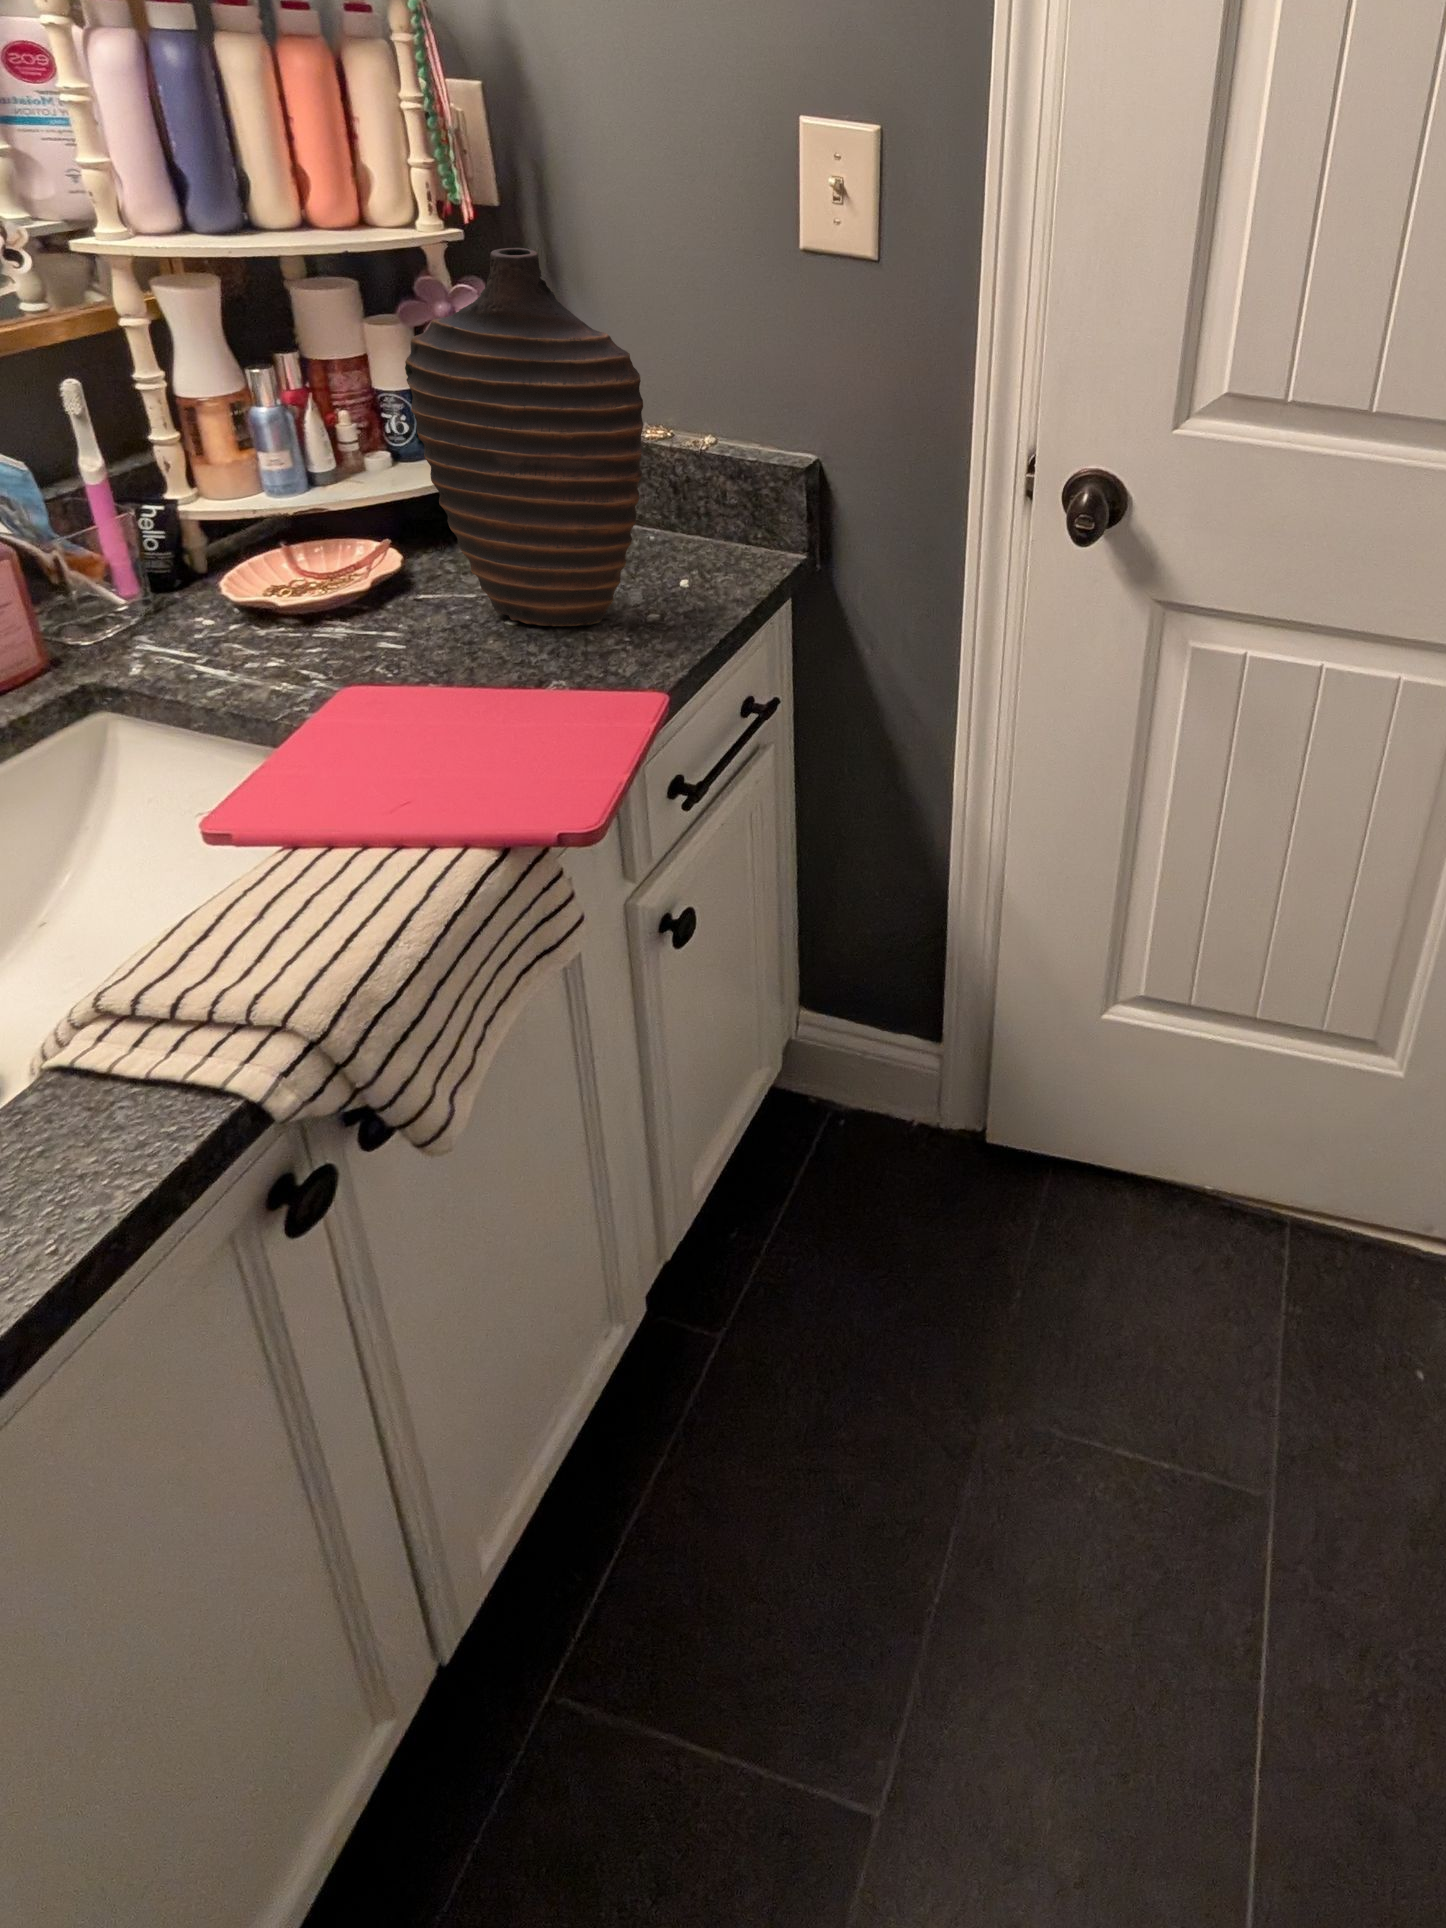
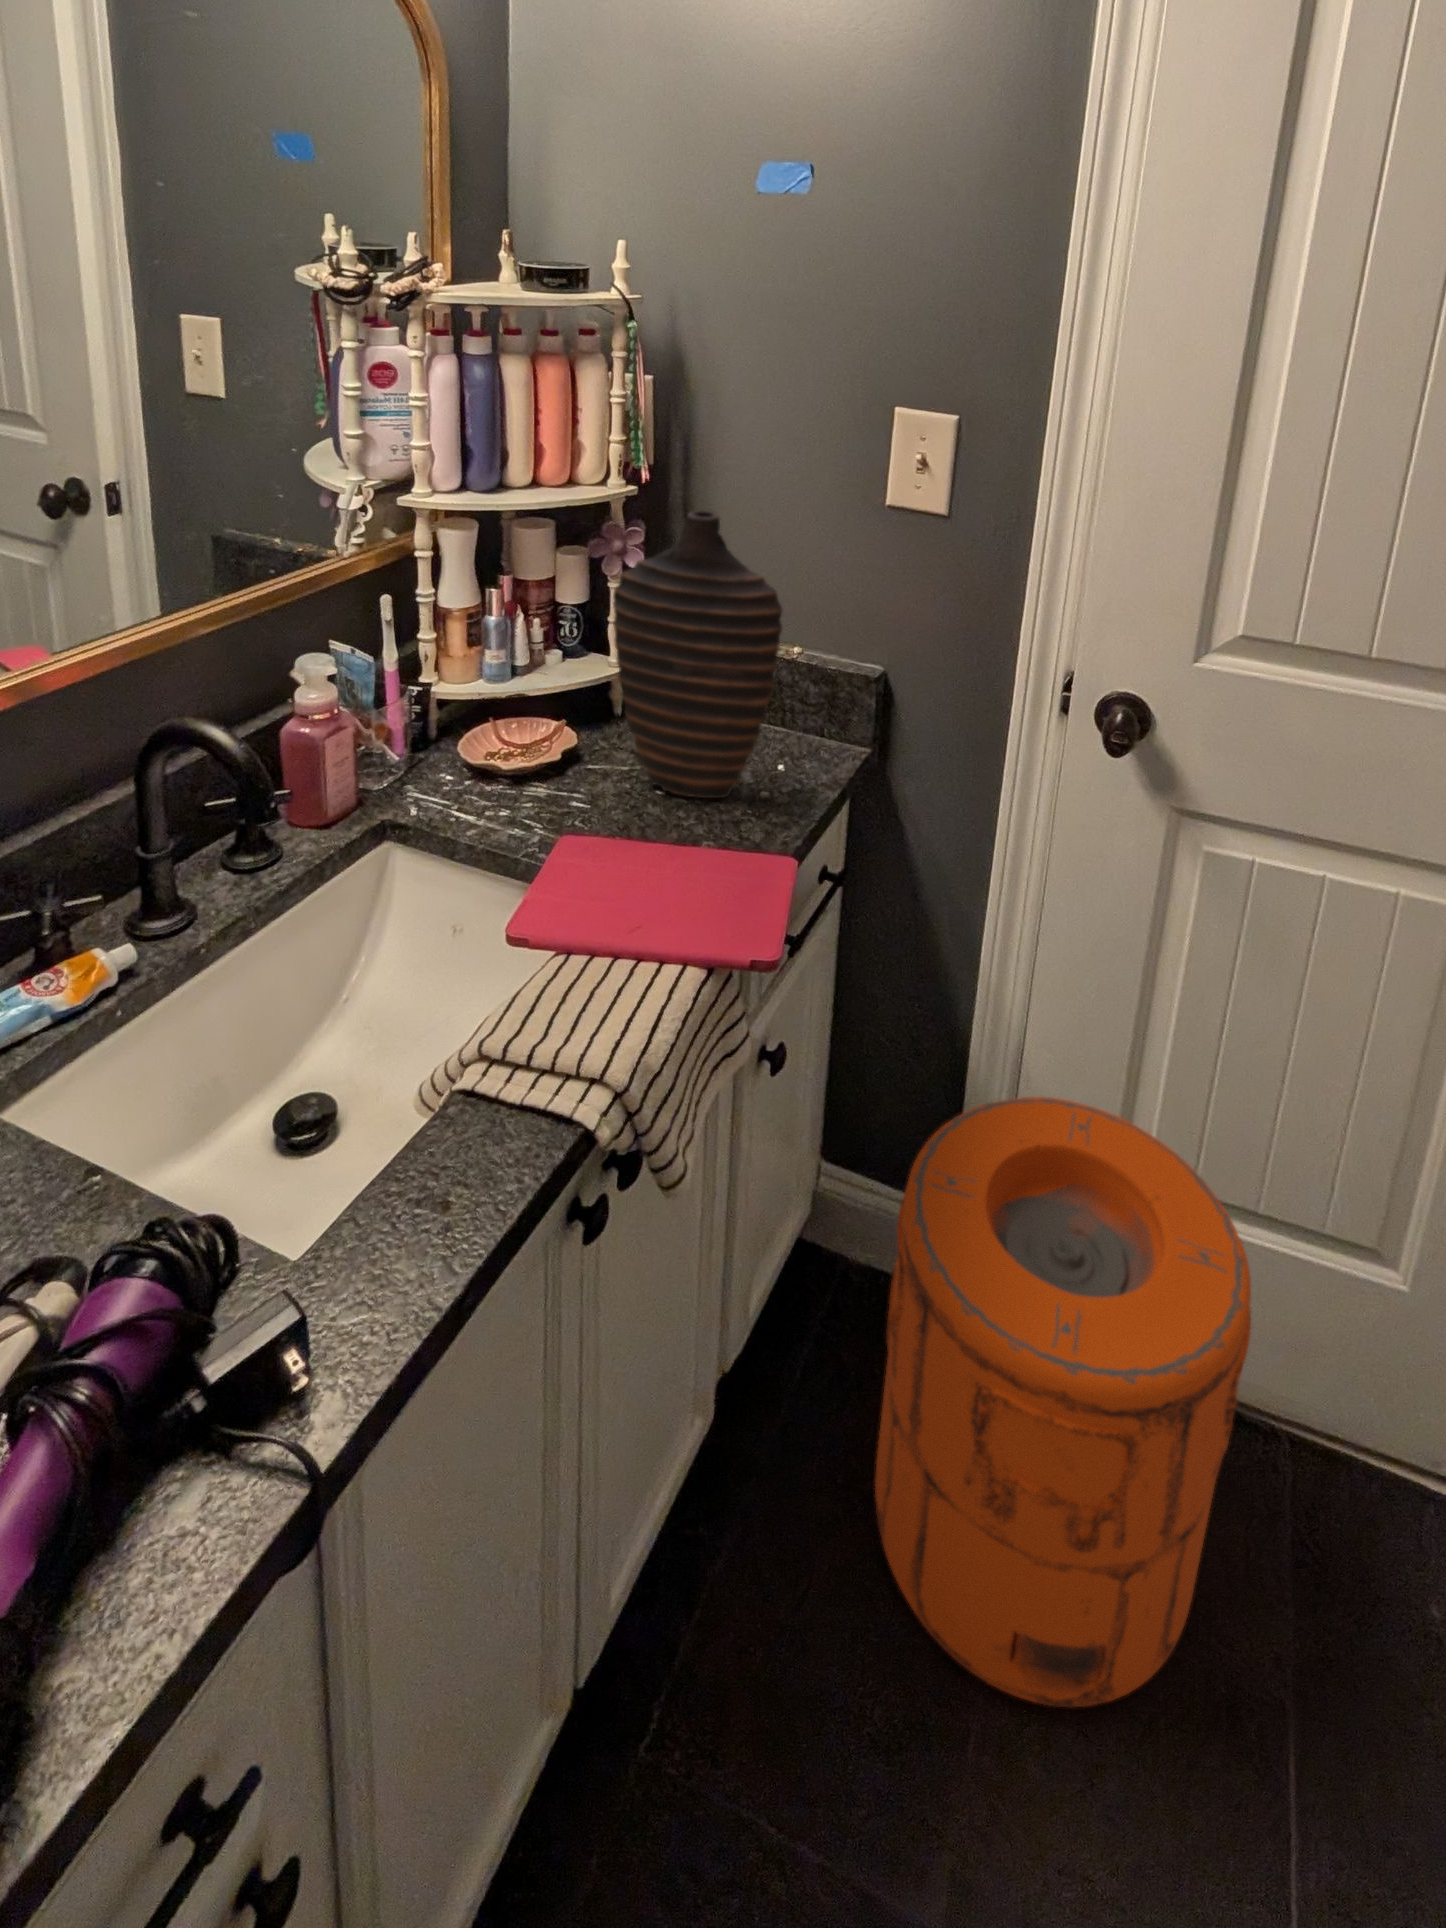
trash can: none [835,928,1228,1550] -> present [875,1097,1251,1707]

